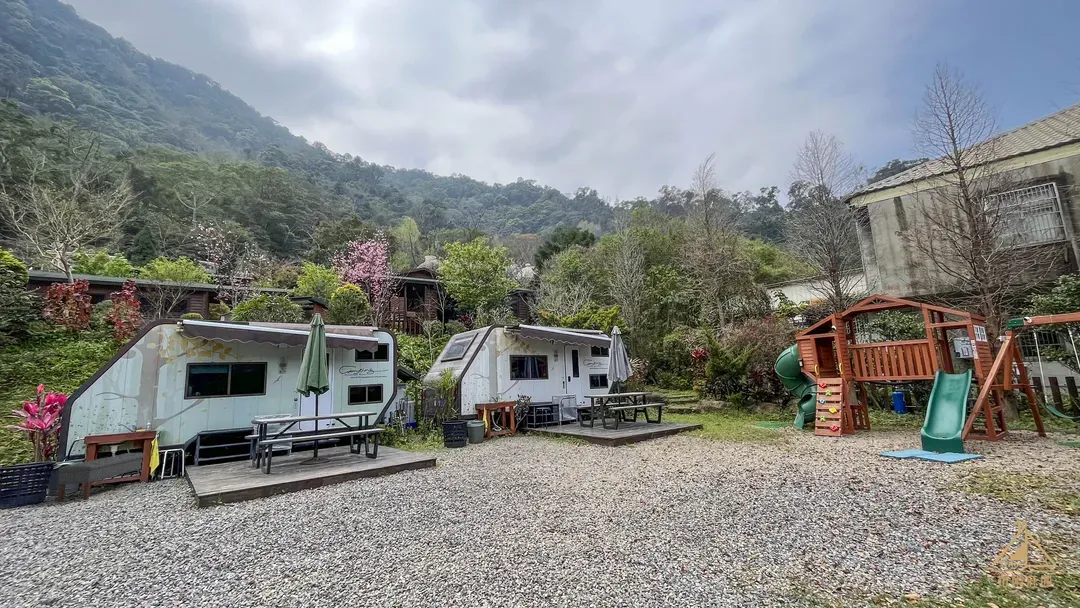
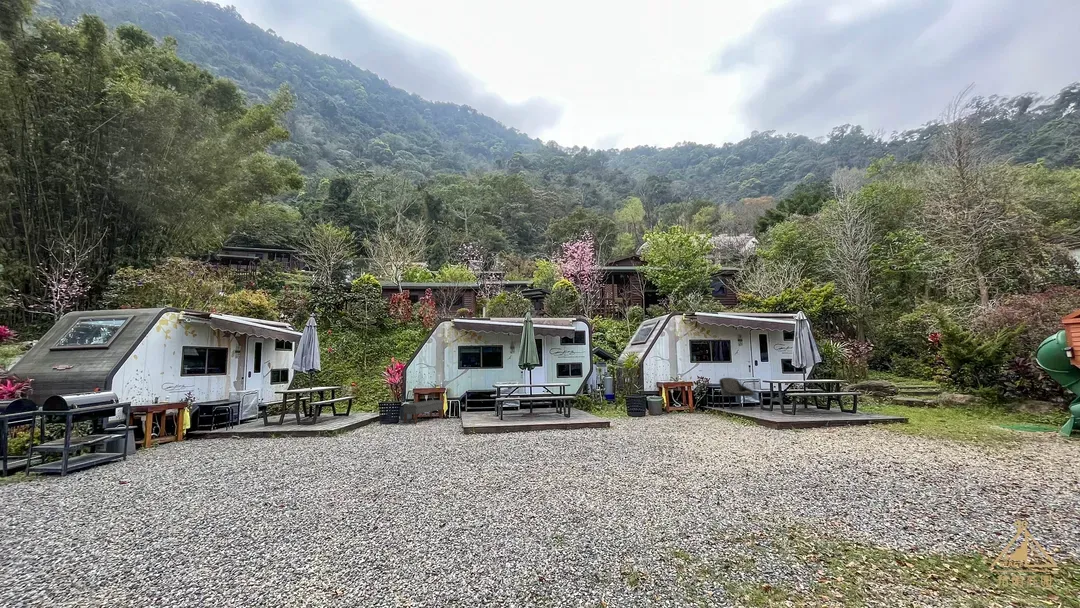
lounge chair: none [538,395,572,430] -> present [719,378,754,410]

